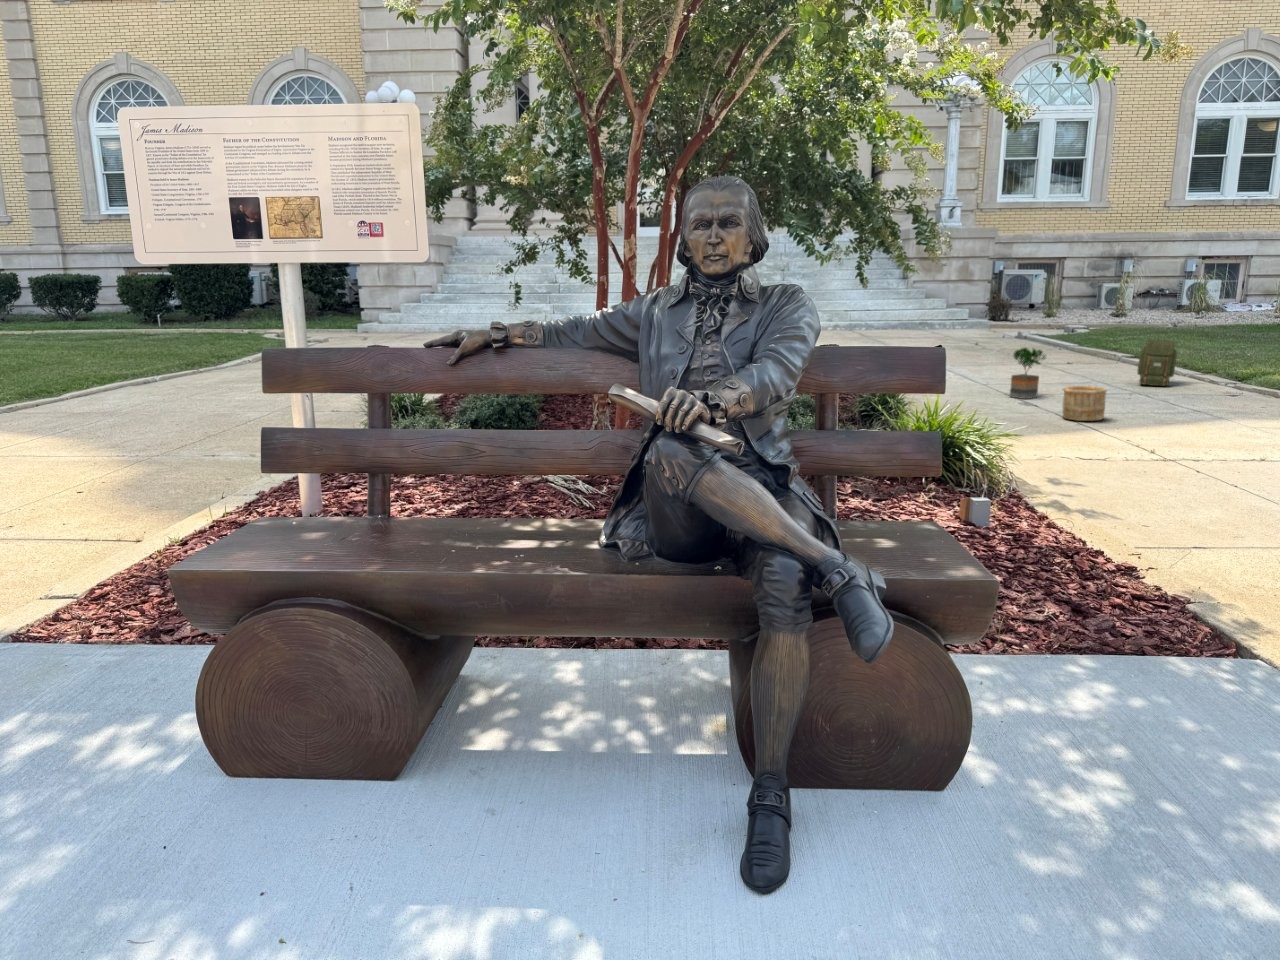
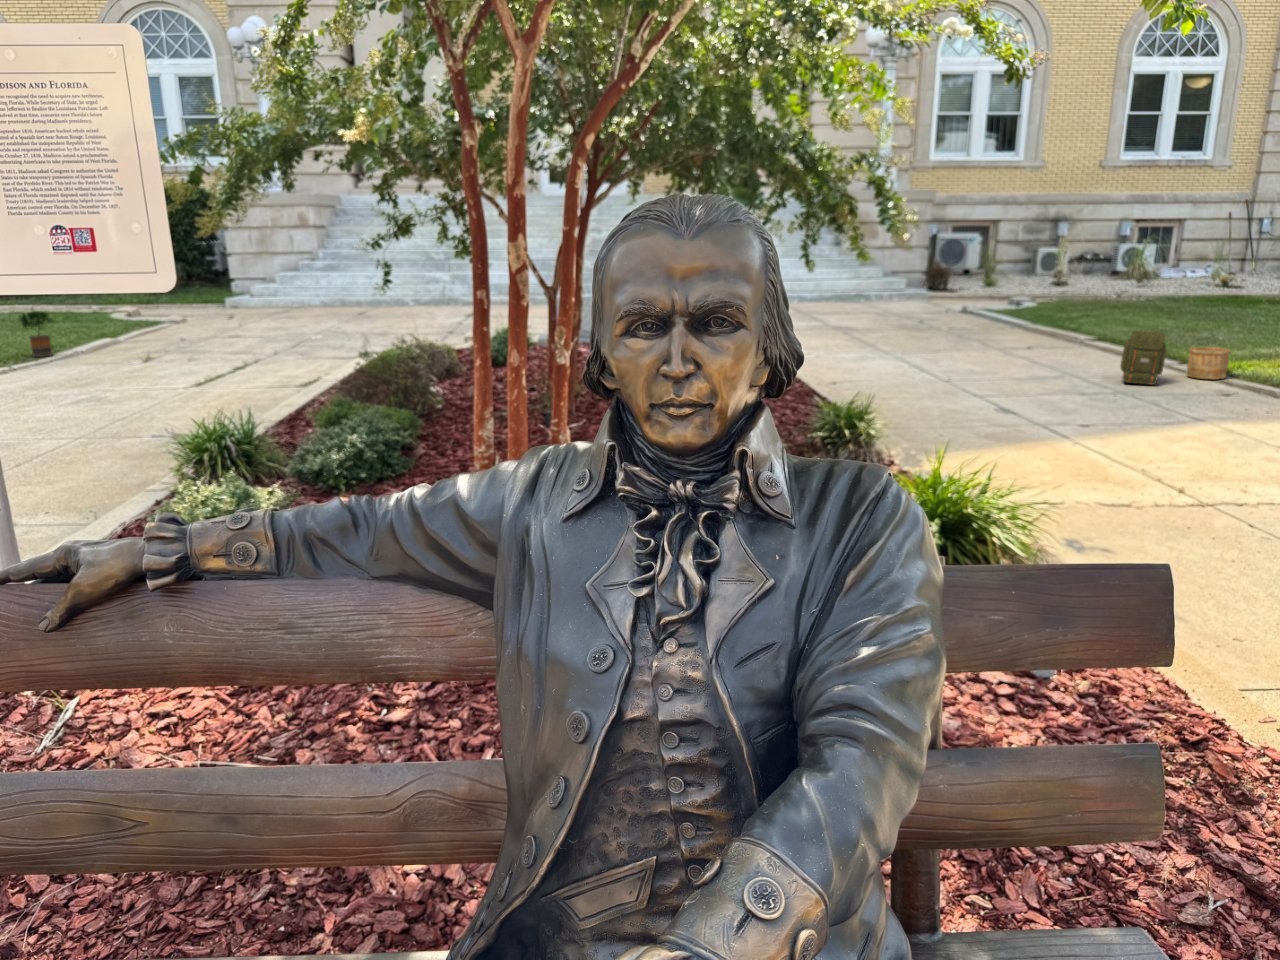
potted tree: present [1010,348,1046,399] -> present [18,311,54,357]
wooden bucket: present [1063,386,1107,421] -> present [1187,347,1230,380]

